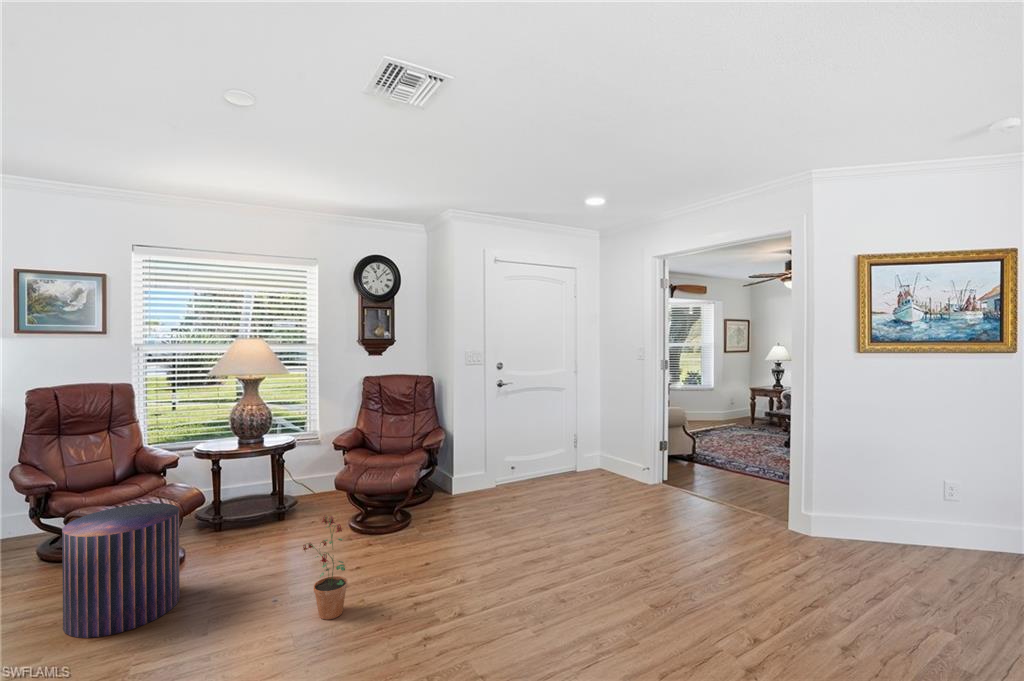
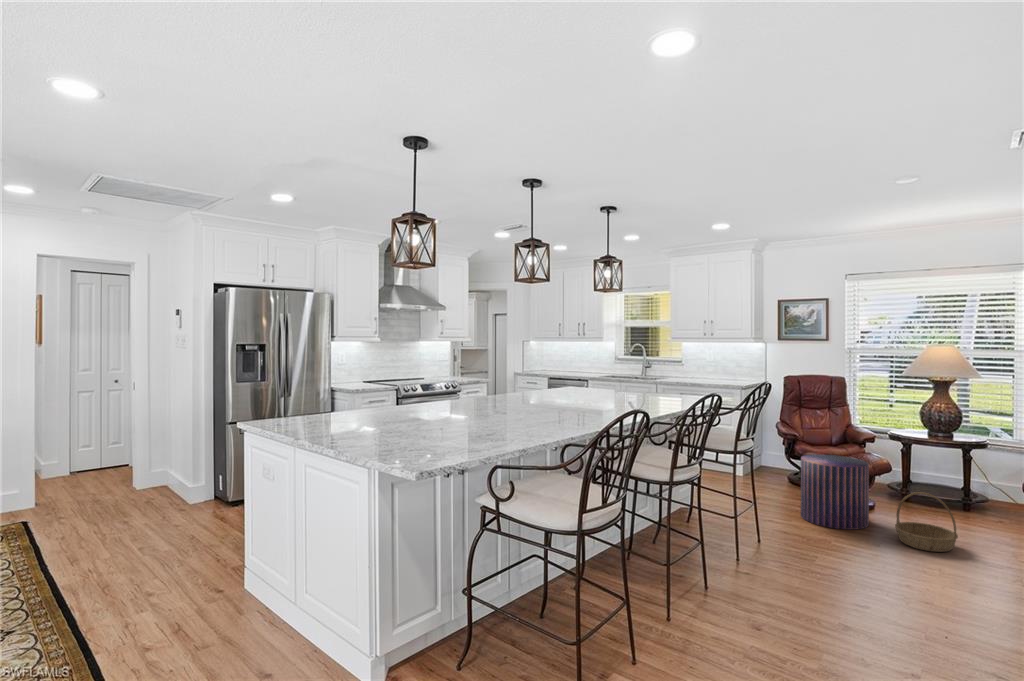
potted plant: present [303,516,347,620] -> none [958,493,1001,576]
basket: none [220,530,295,612] -> present [895,492,958,552]

